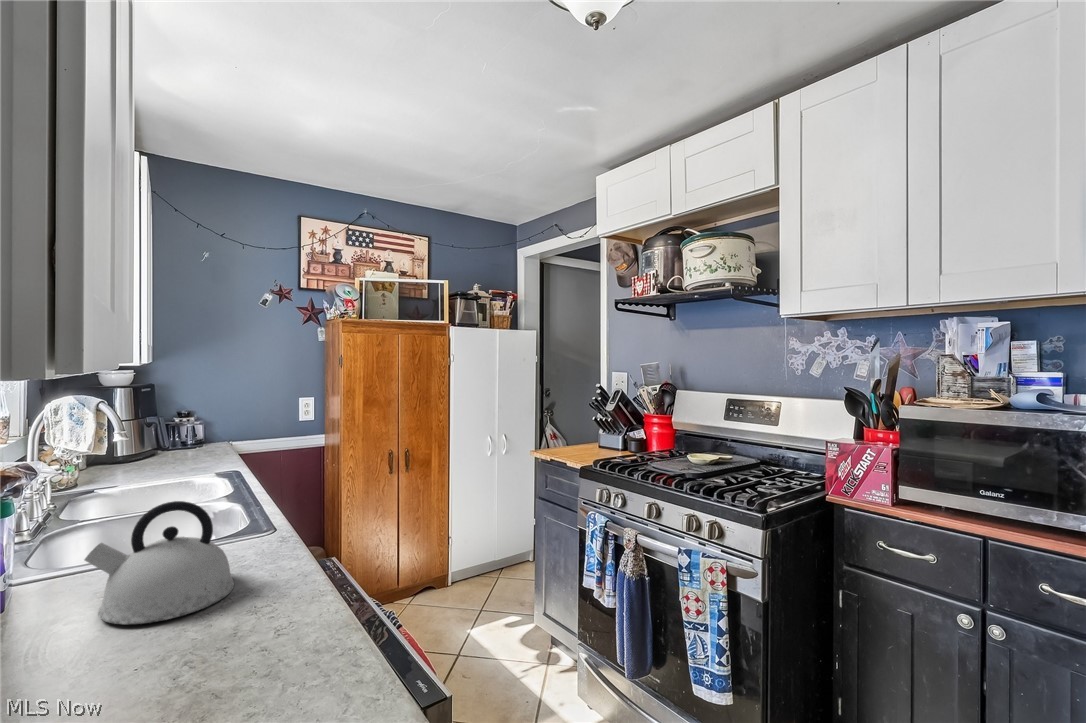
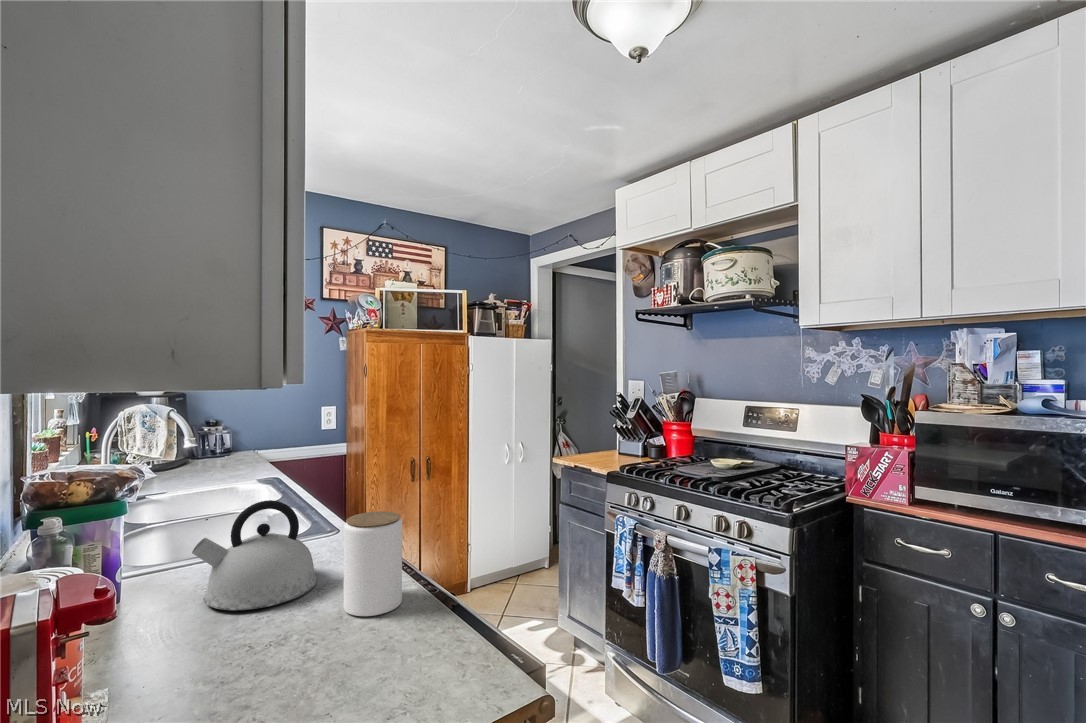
jar: none [247,515,316,633] -> present [344,512,402,616]

